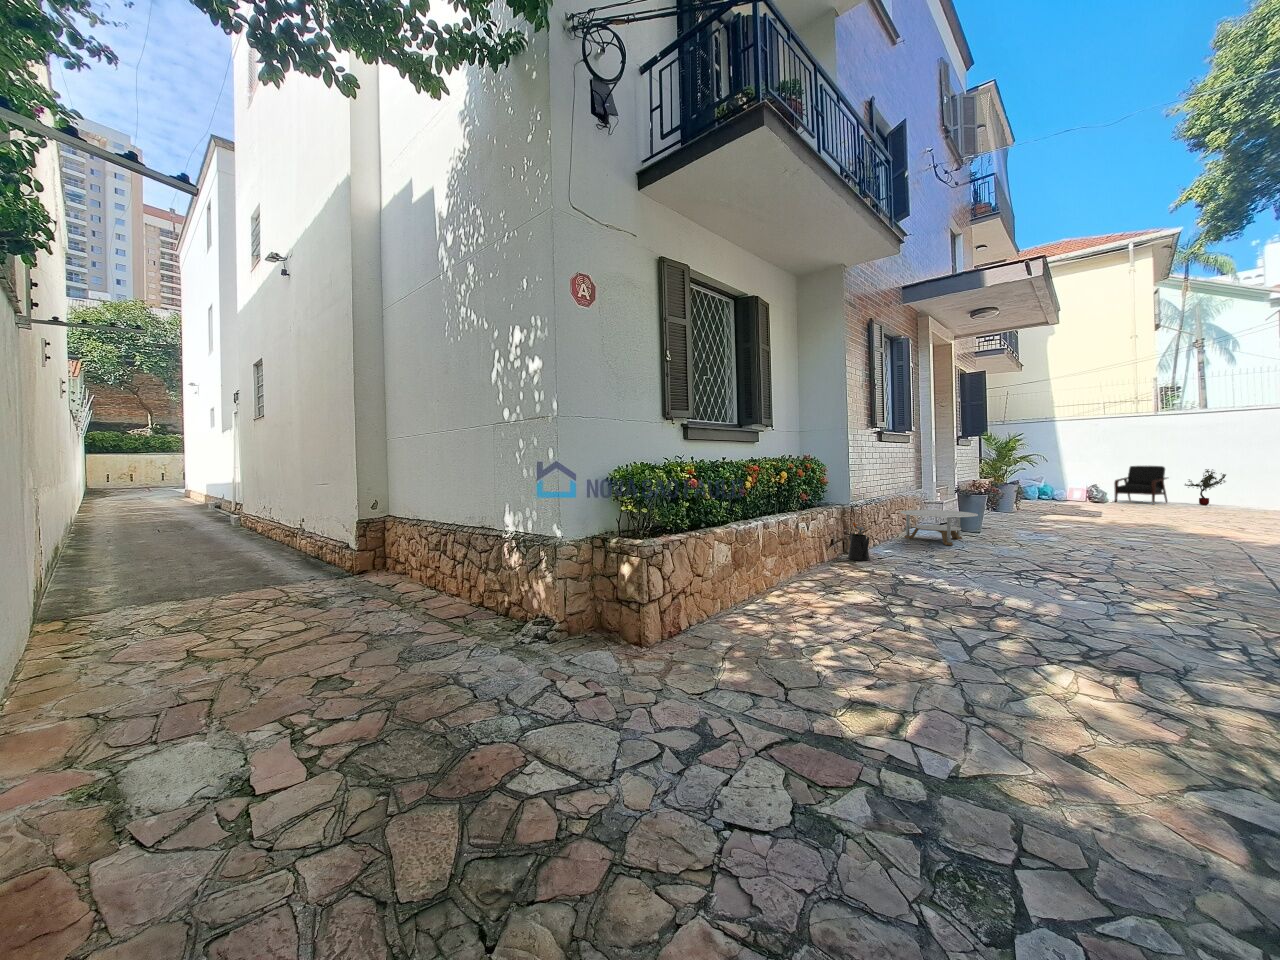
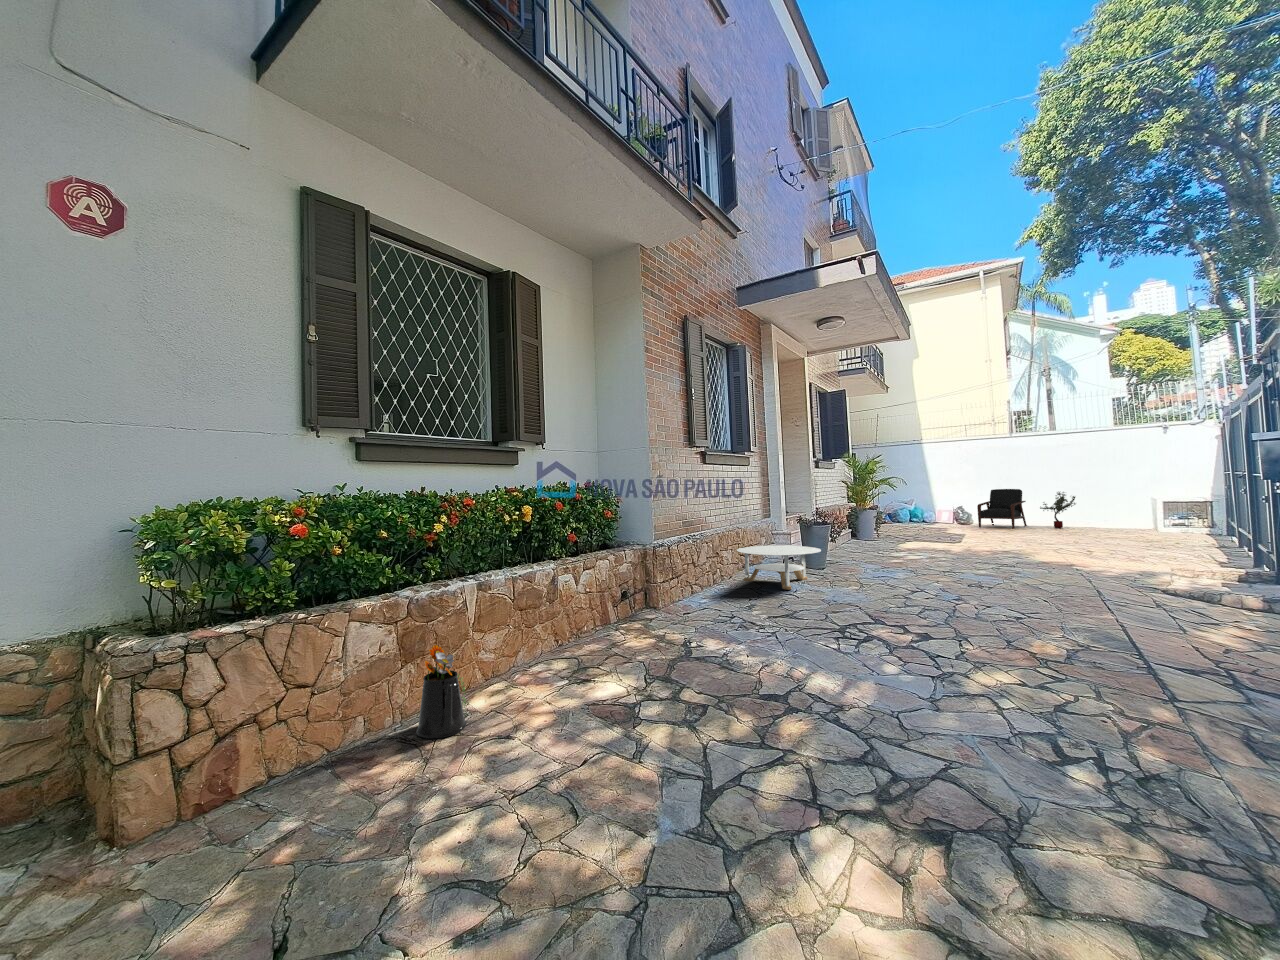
watering can: present [847,523,870,561] -> present [416,645,466,739]

